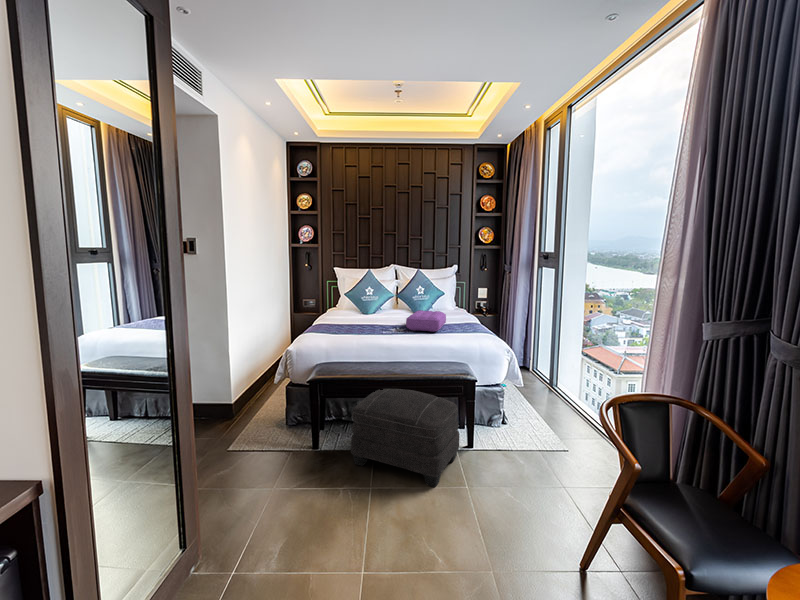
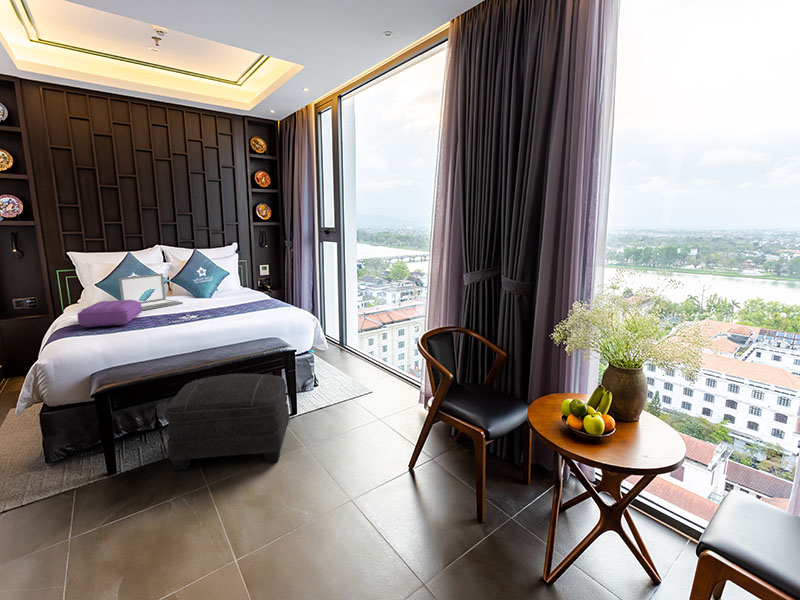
laptop: none [356,290,399,321] -> present [118,274,183,311]
pillow: present [406,310,446,332] -> present [78,300,142,327]

